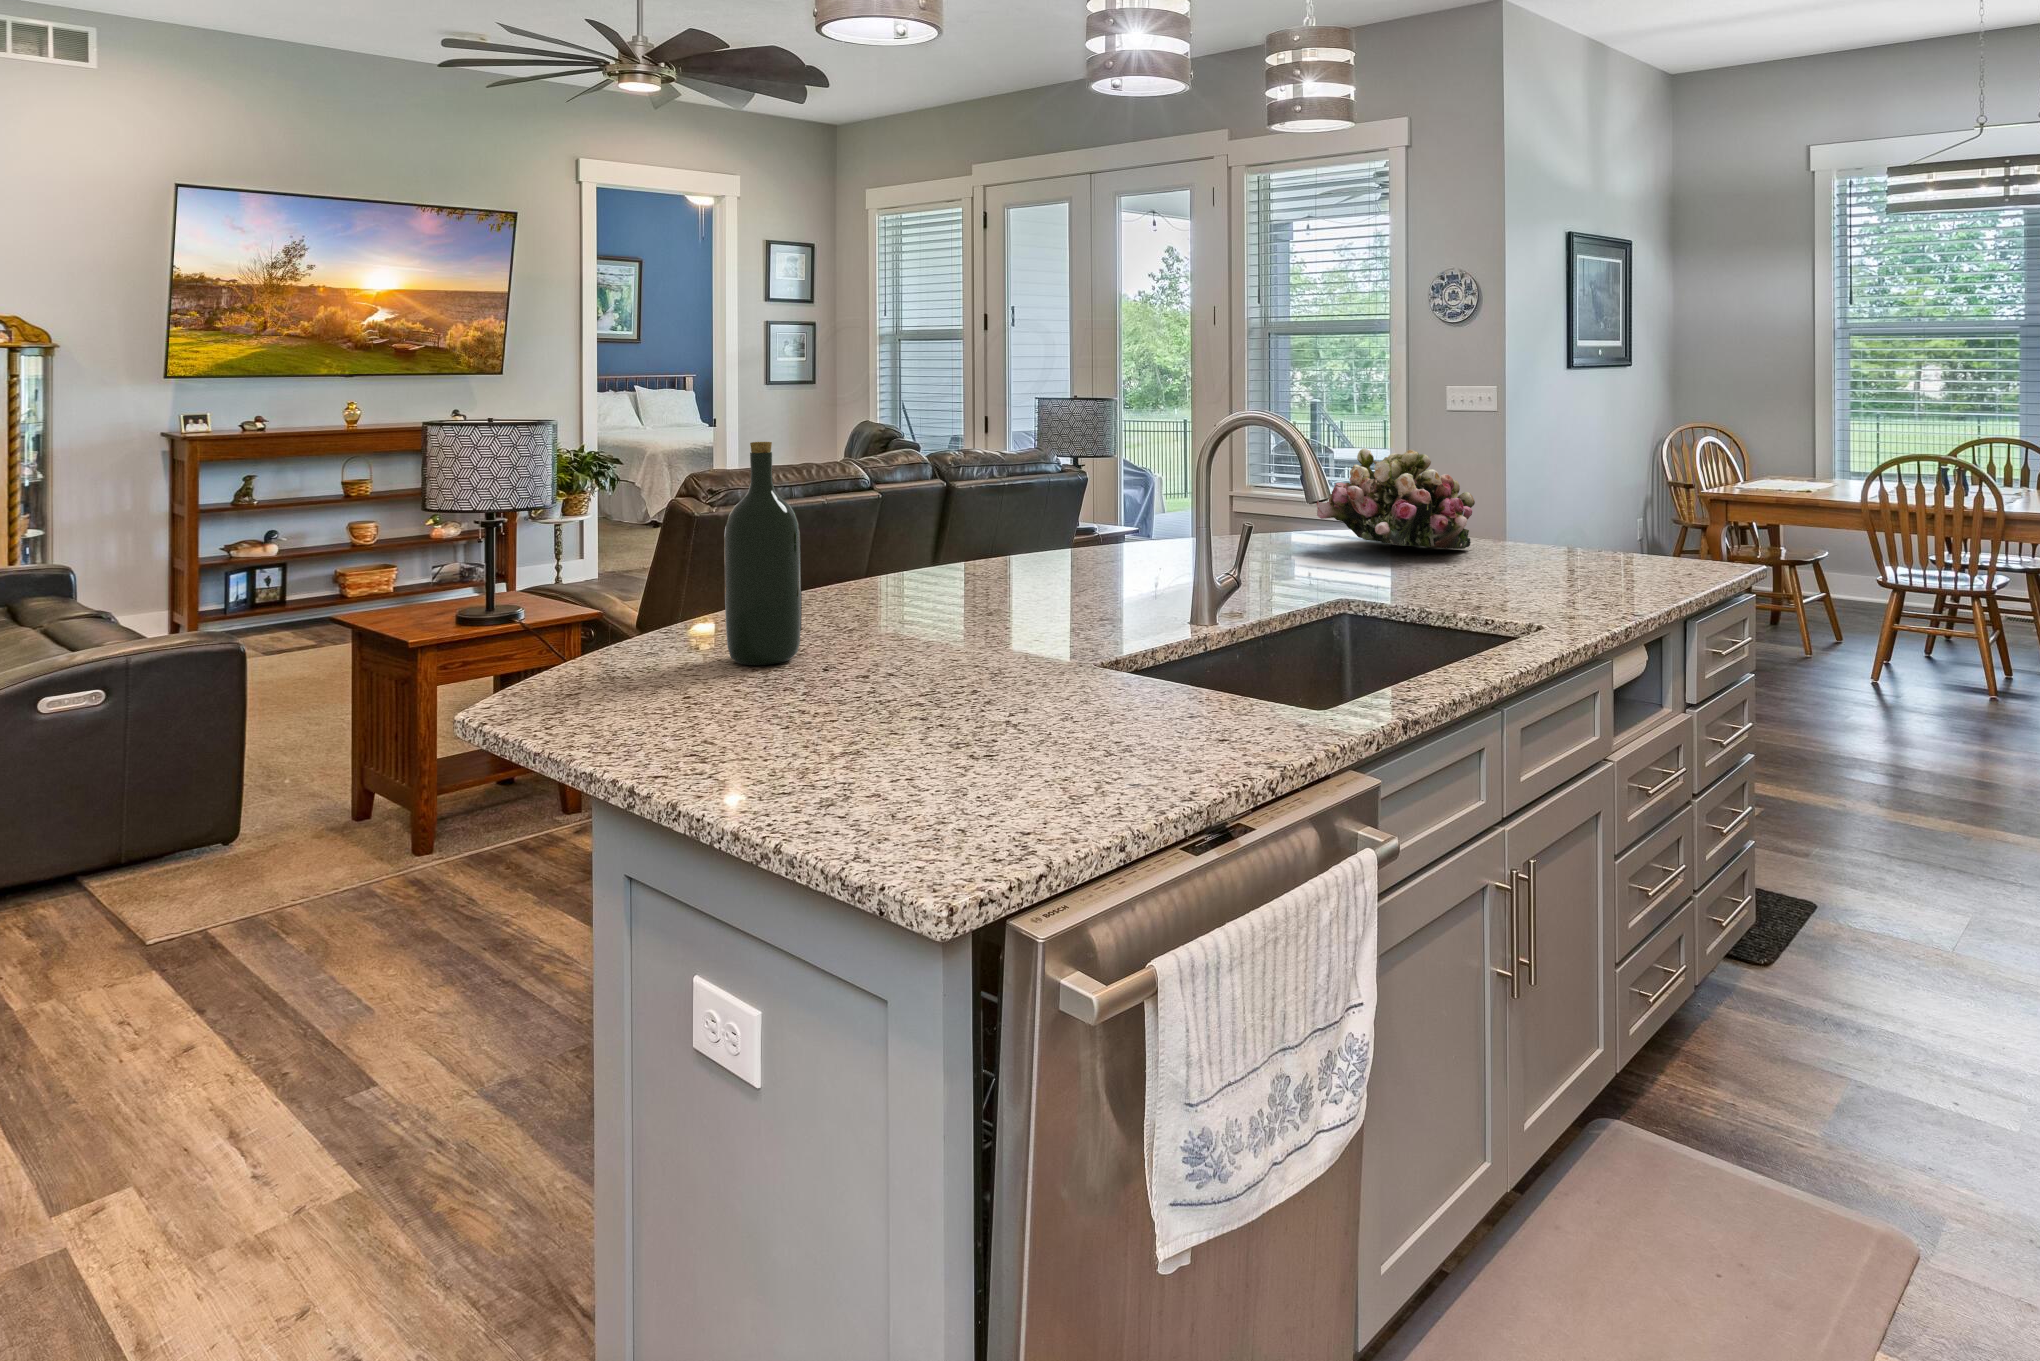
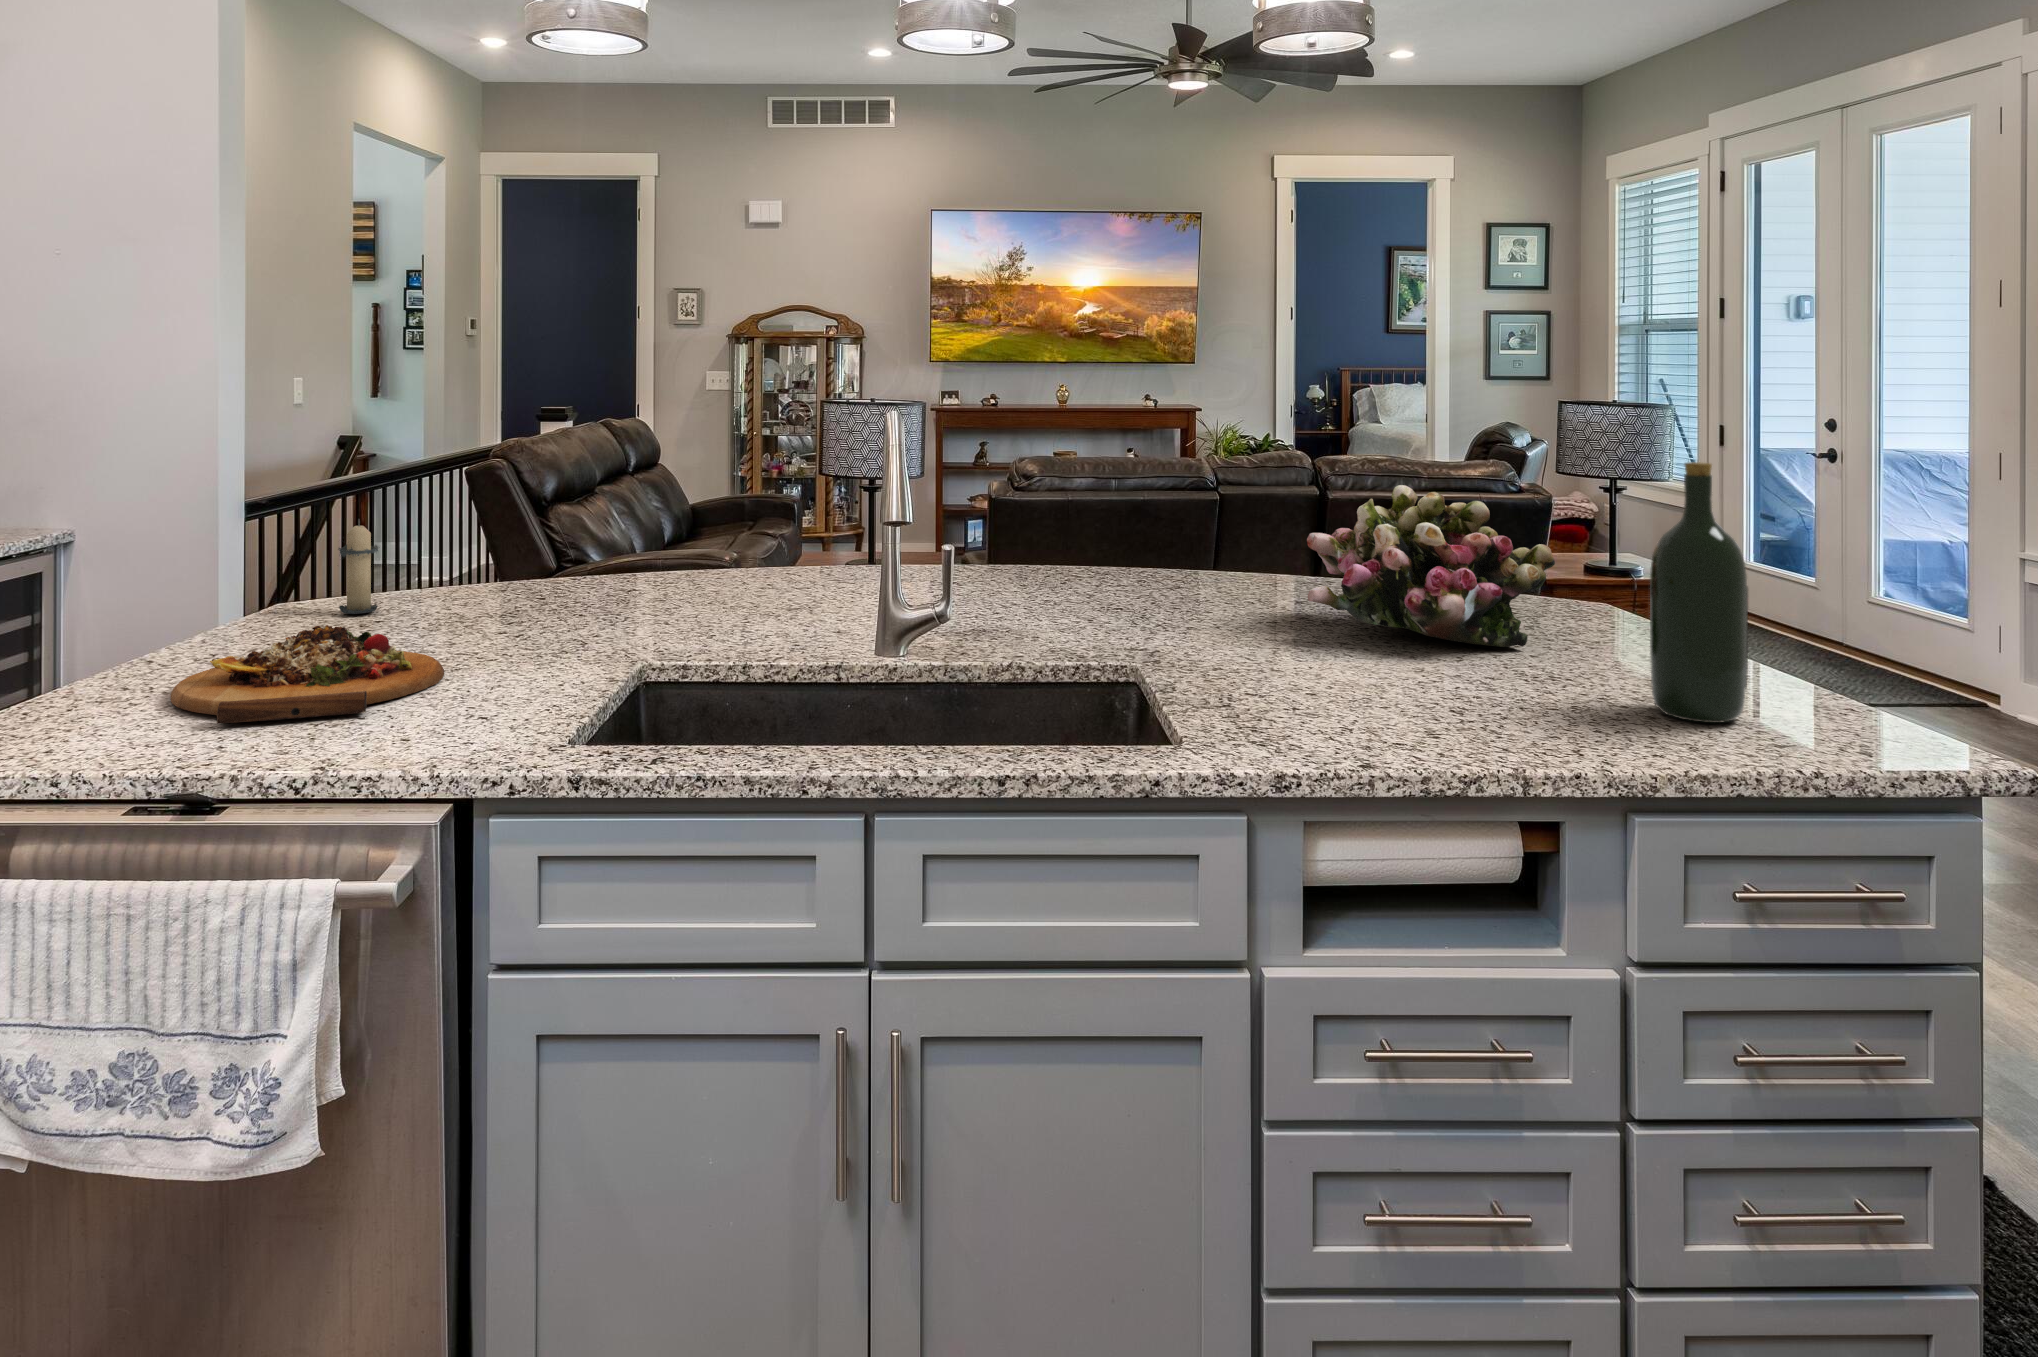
wine bottle: present [724,442,802,665] -> present [1650,462,1748,723]
candle: none [626,570,687,694] -> present [338,519,378,614]
cutting board: none [816,665,1135,776] -> present [170,625,445,724]

